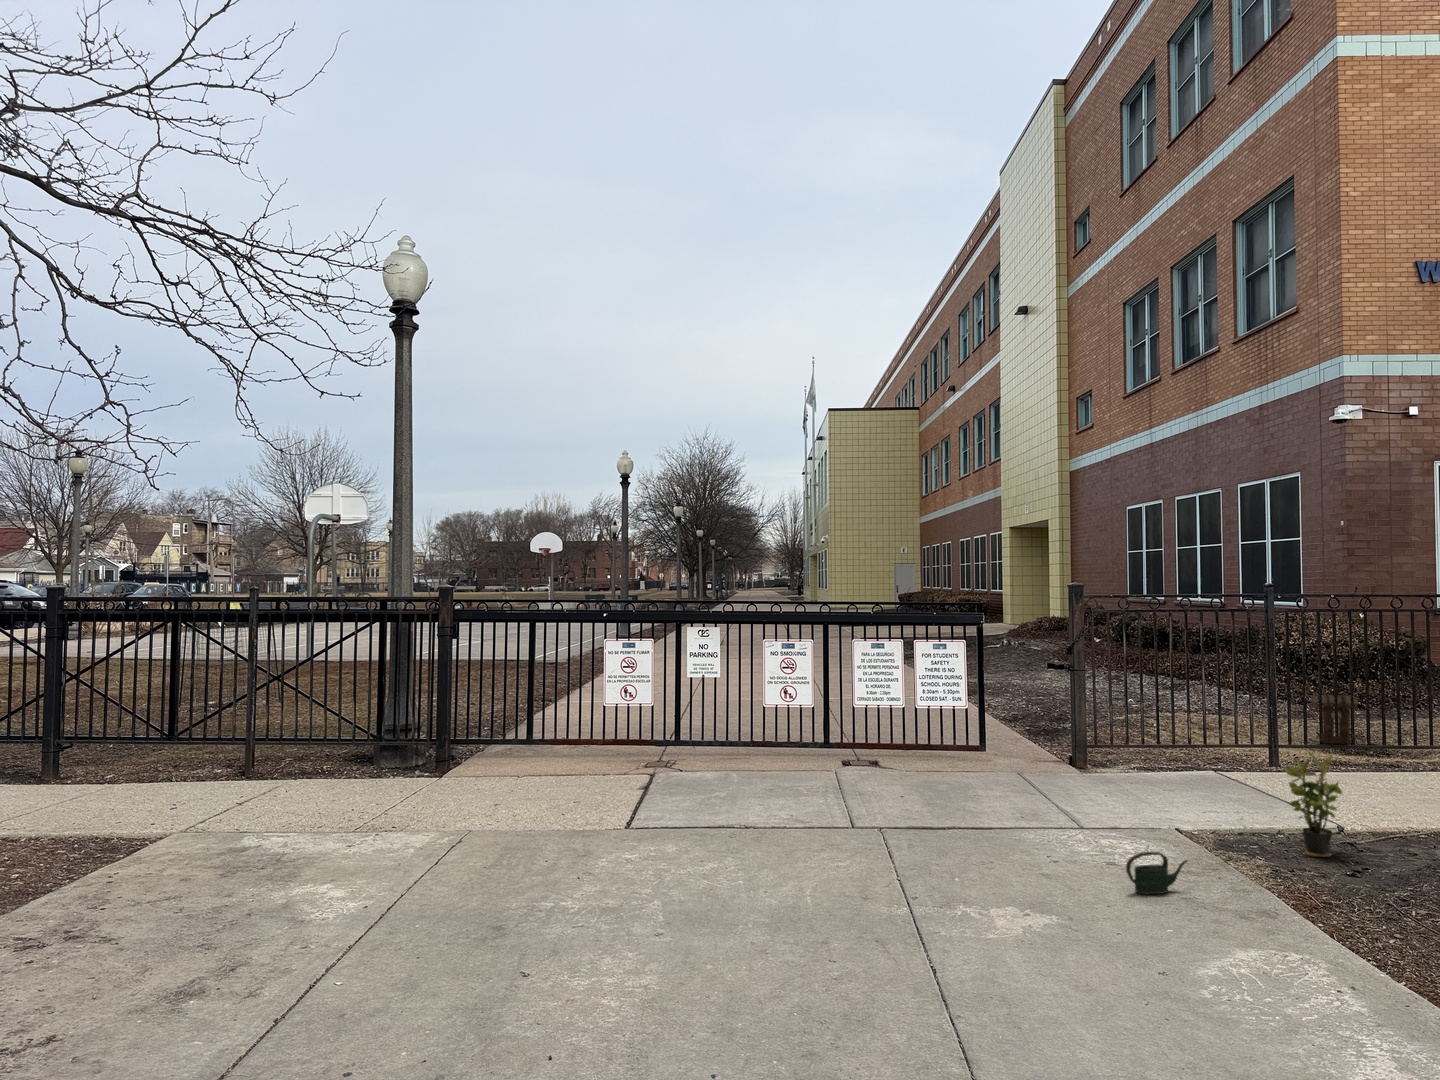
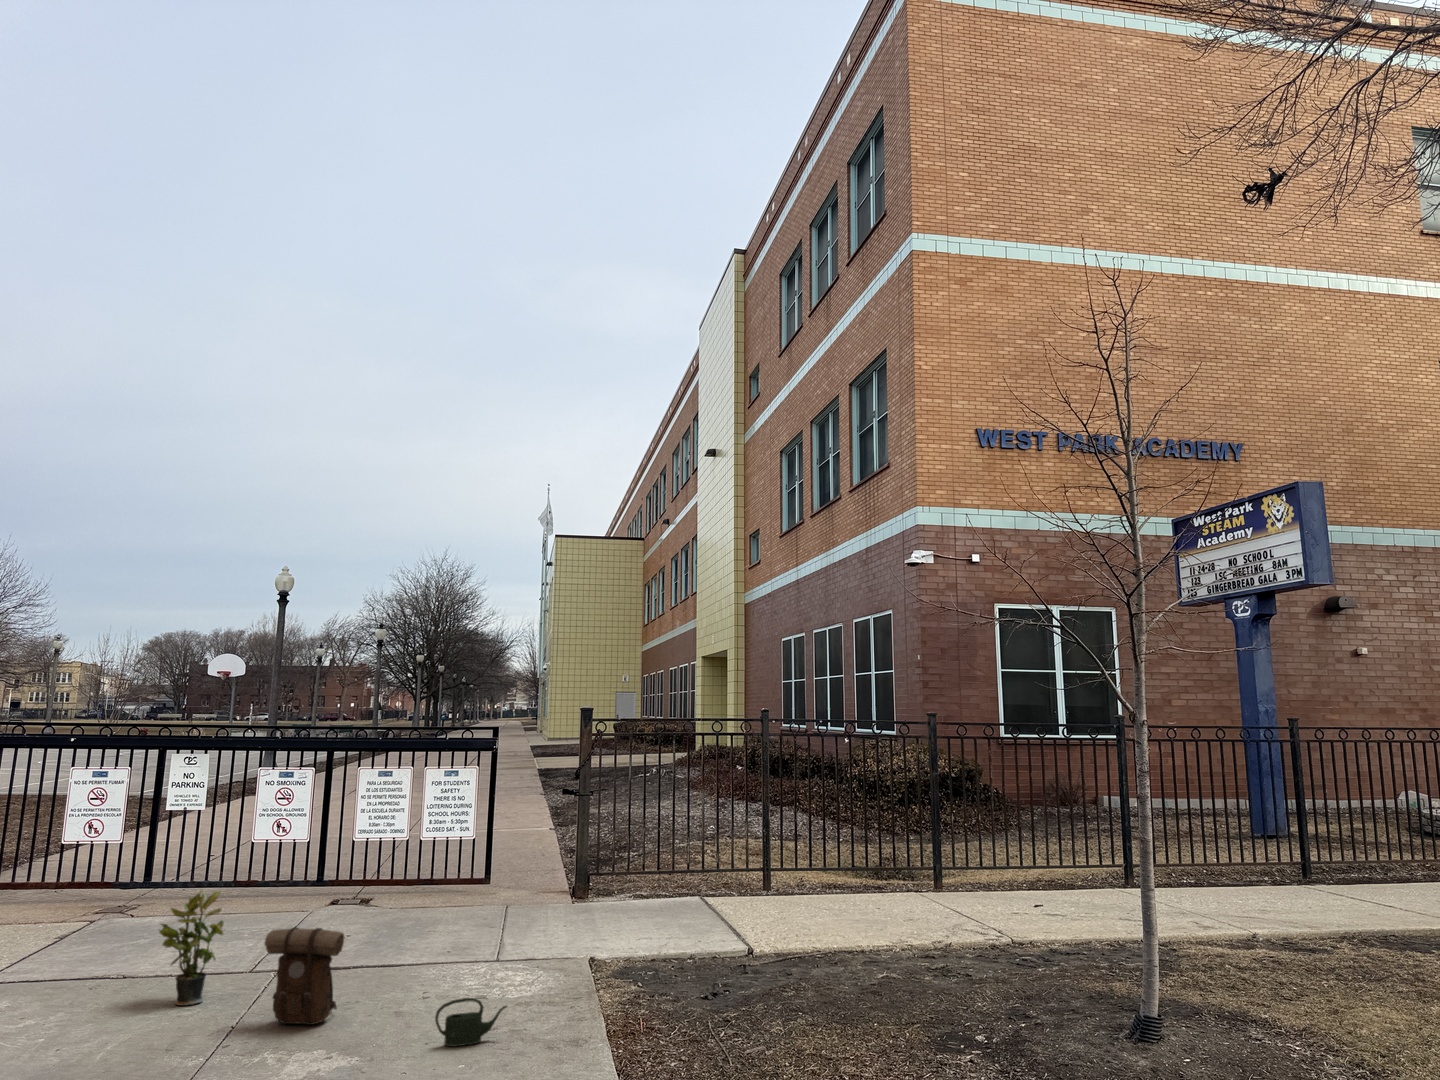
backpack: present [1311,694,1358,744] -> present [265,927,345,1025]
potted plant: present [1284,752,1342,857] -> present [159,890,224,1006]

